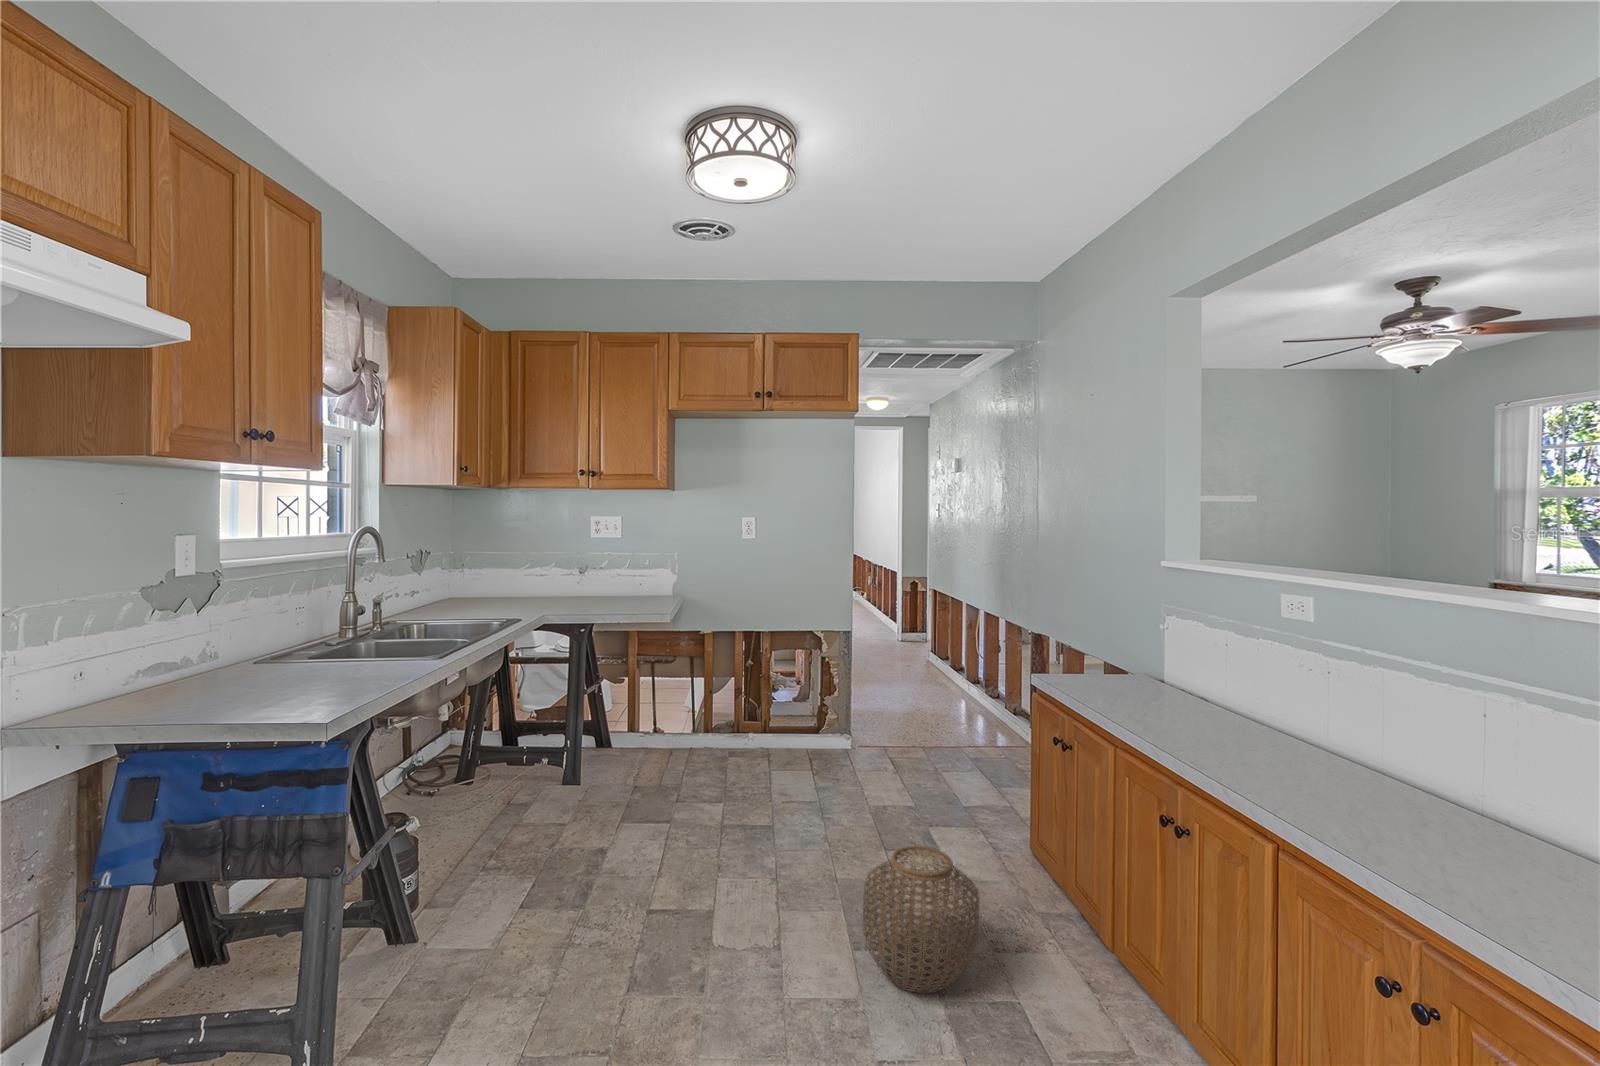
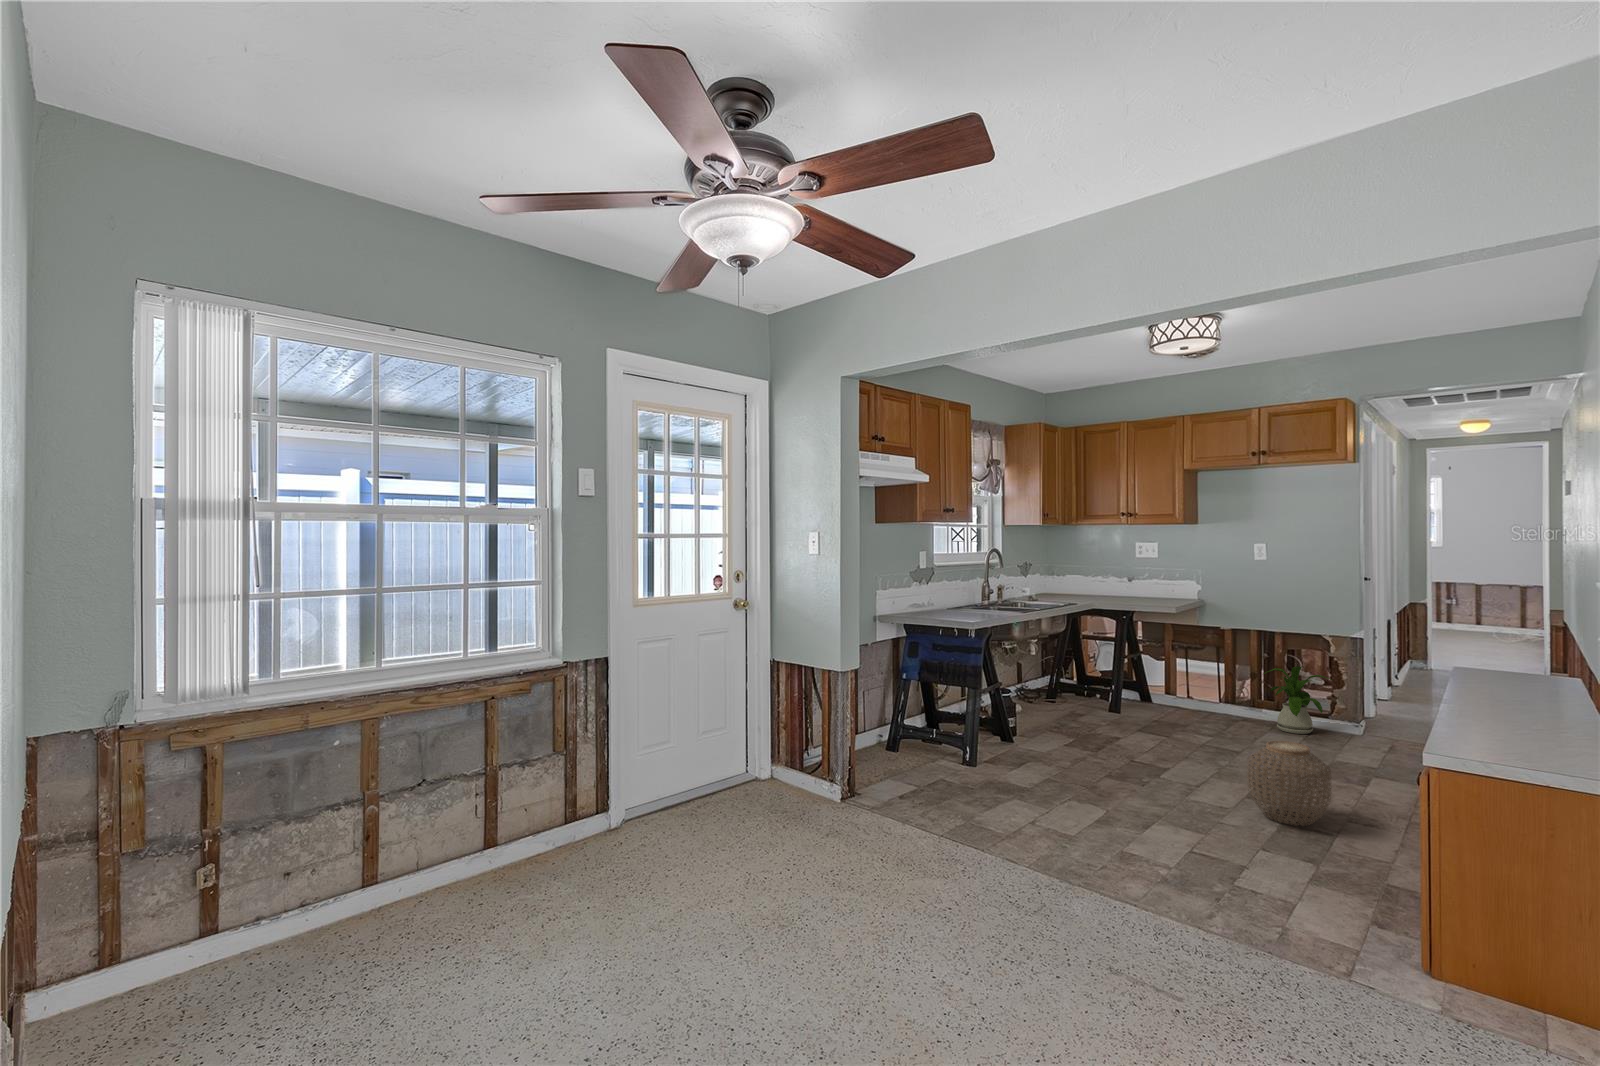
house plant: none [759,681,837,767] -> present [1264,666,1329,734]

